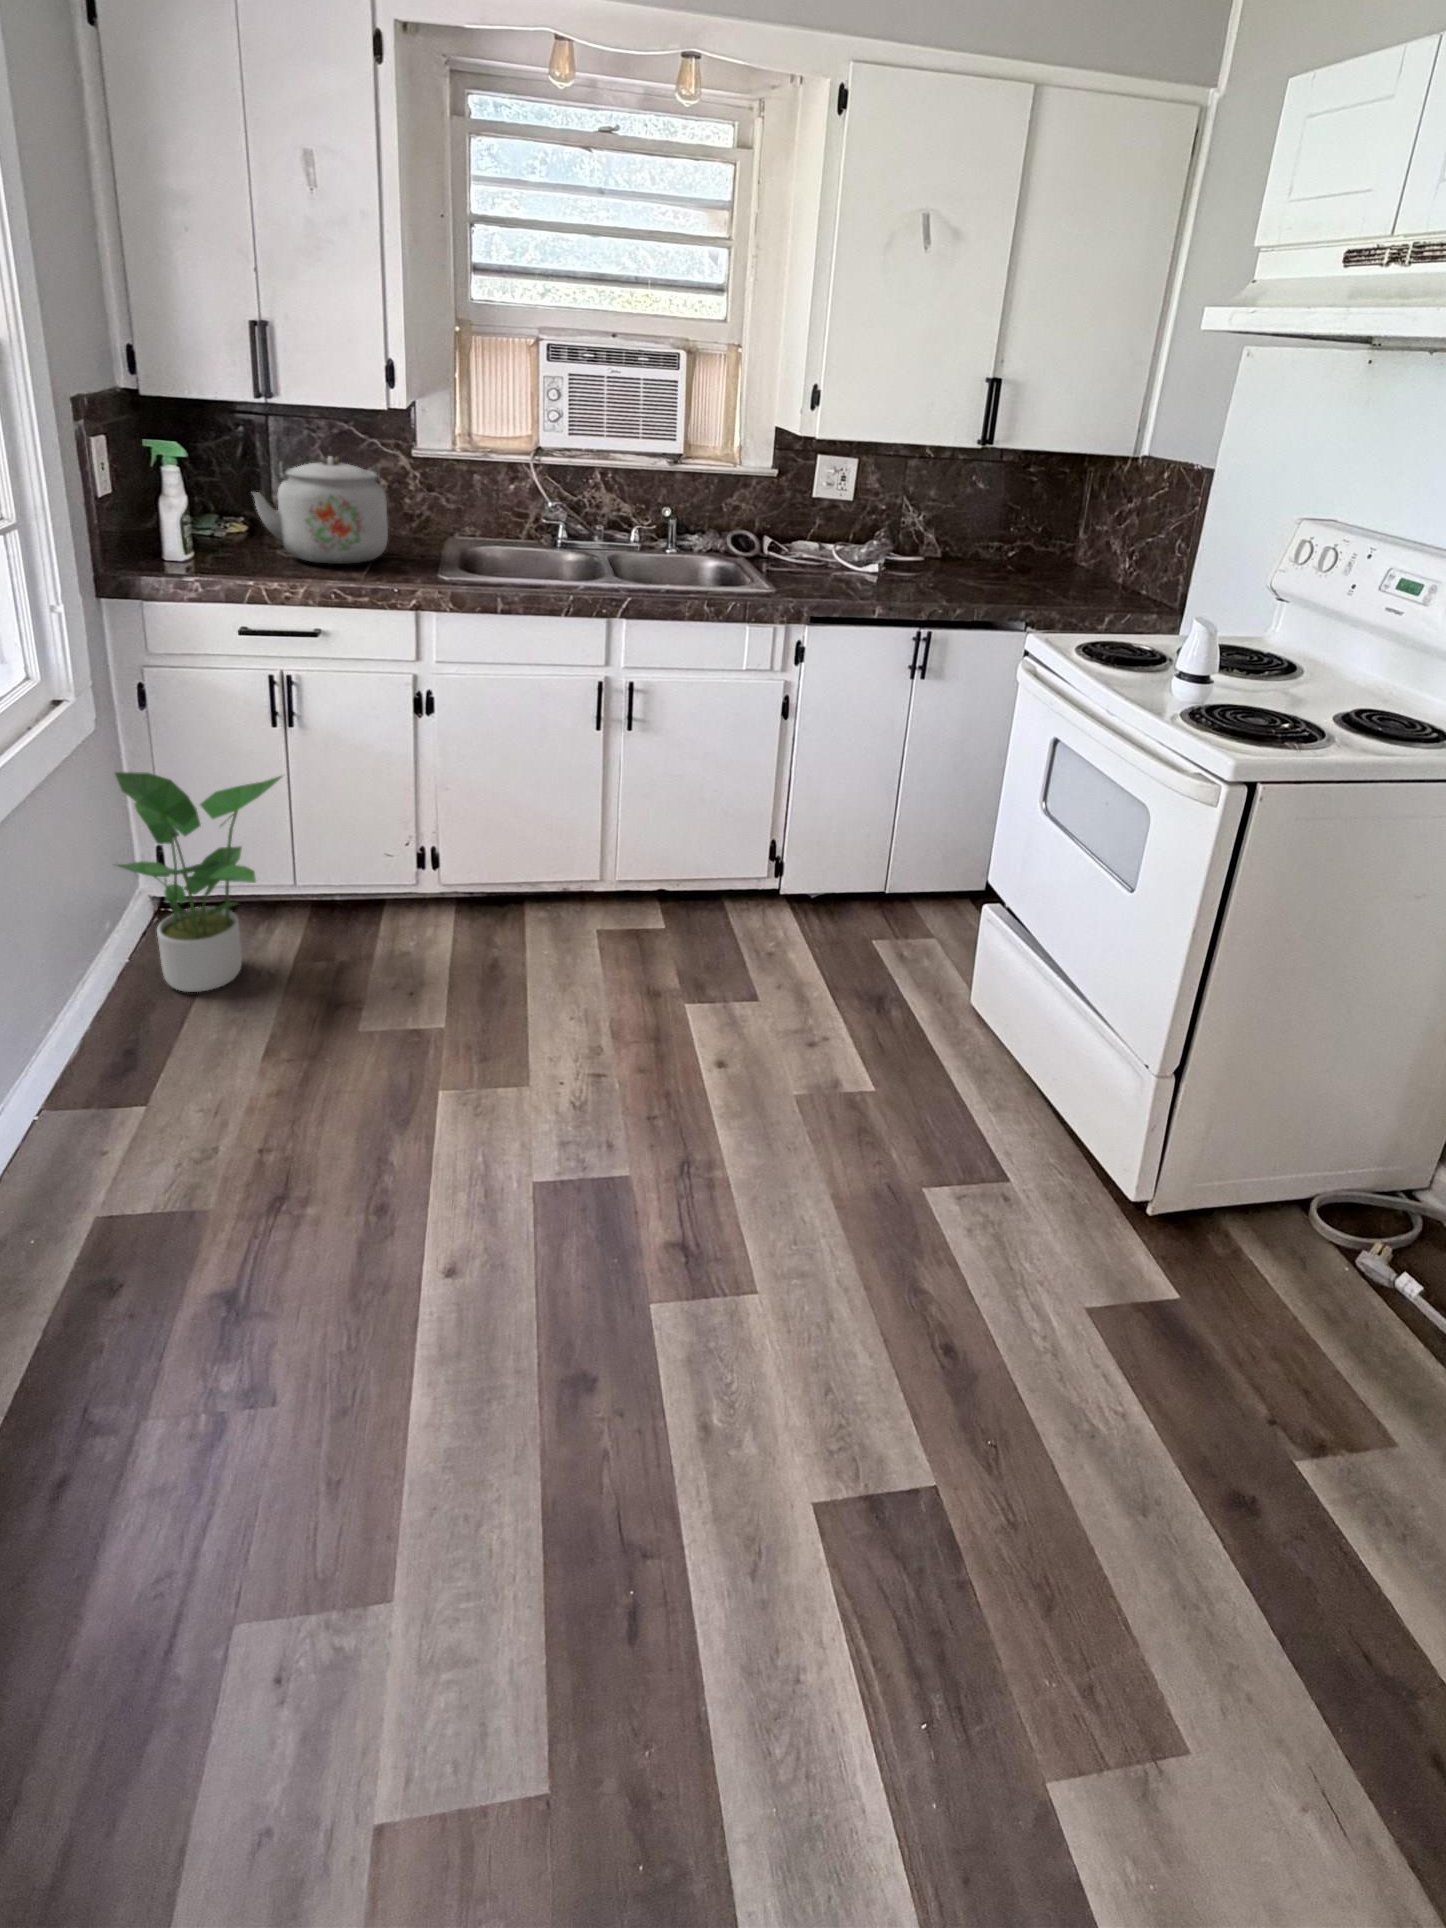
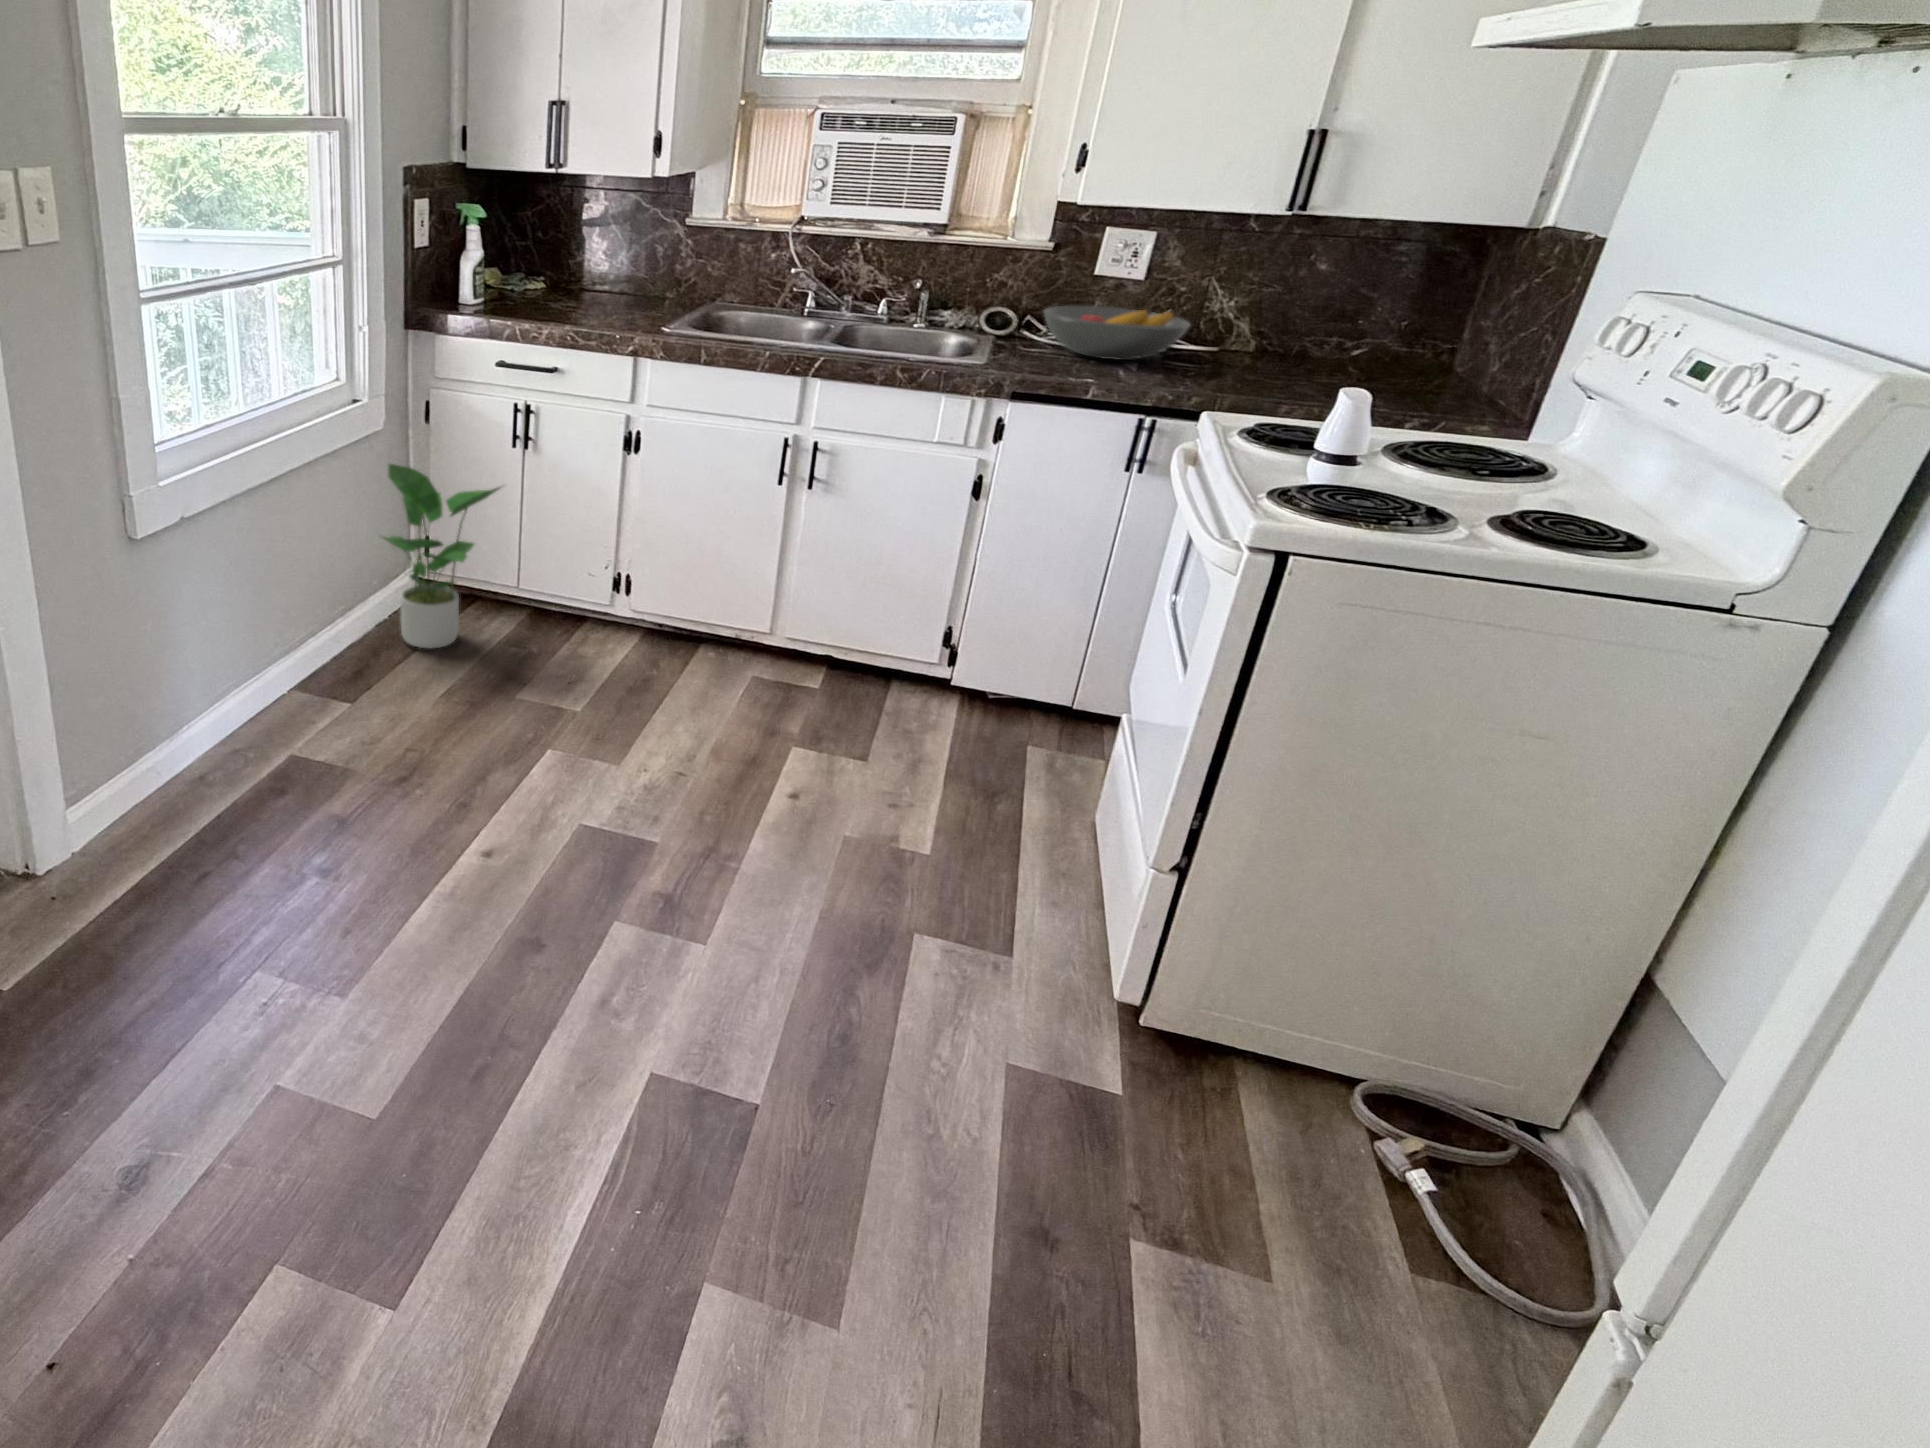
kettle: present [253,456,388,564] -> none [531,219,641,314]
fruit bowl: none [796,528,921,577] -> present [1043,305,1190,360]

